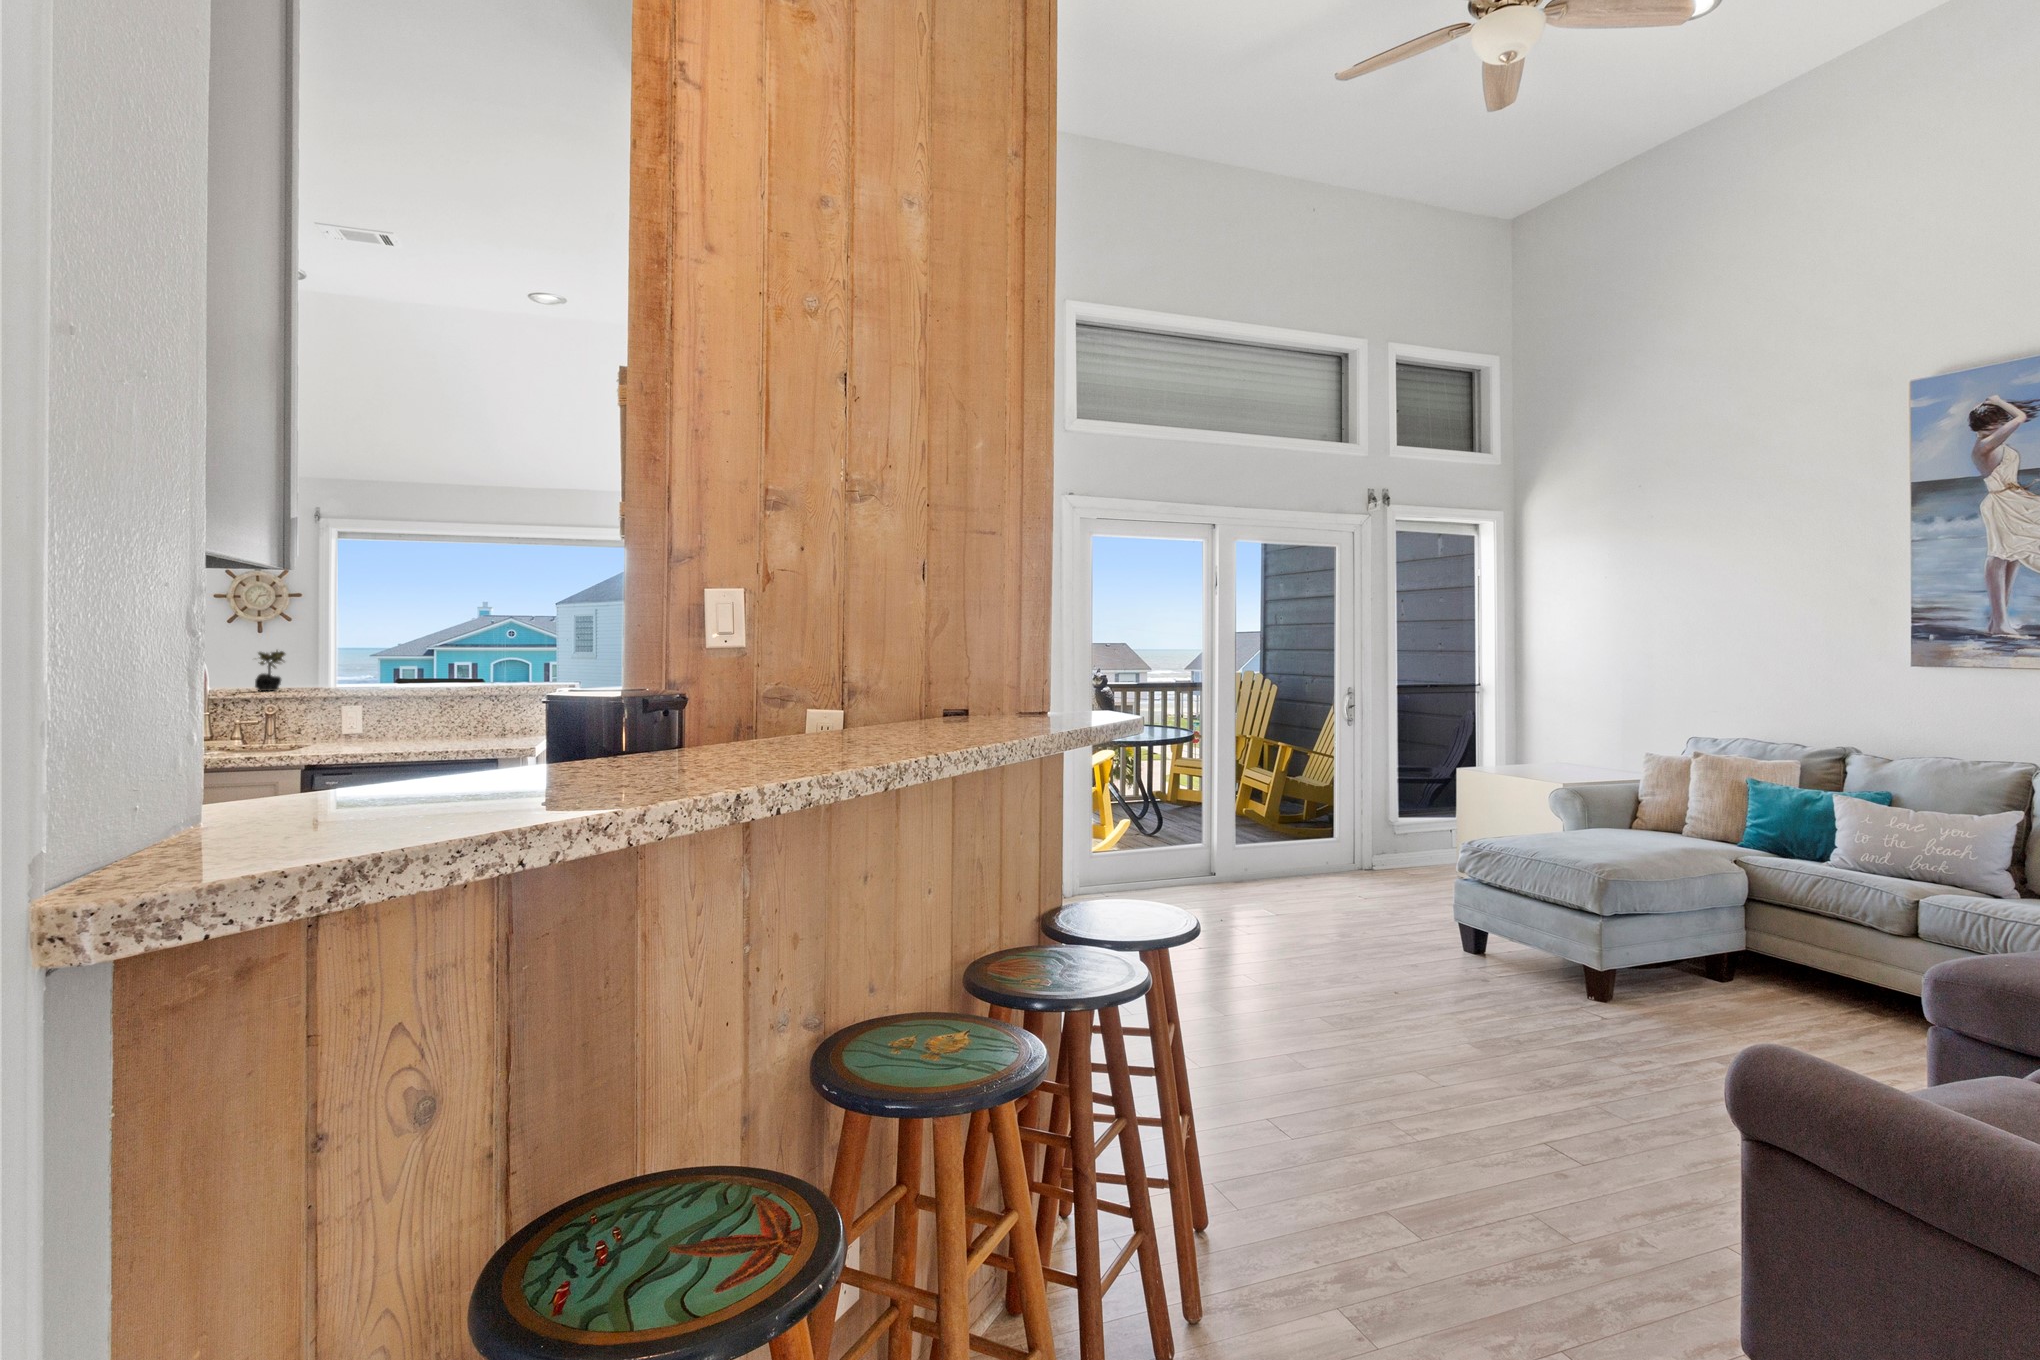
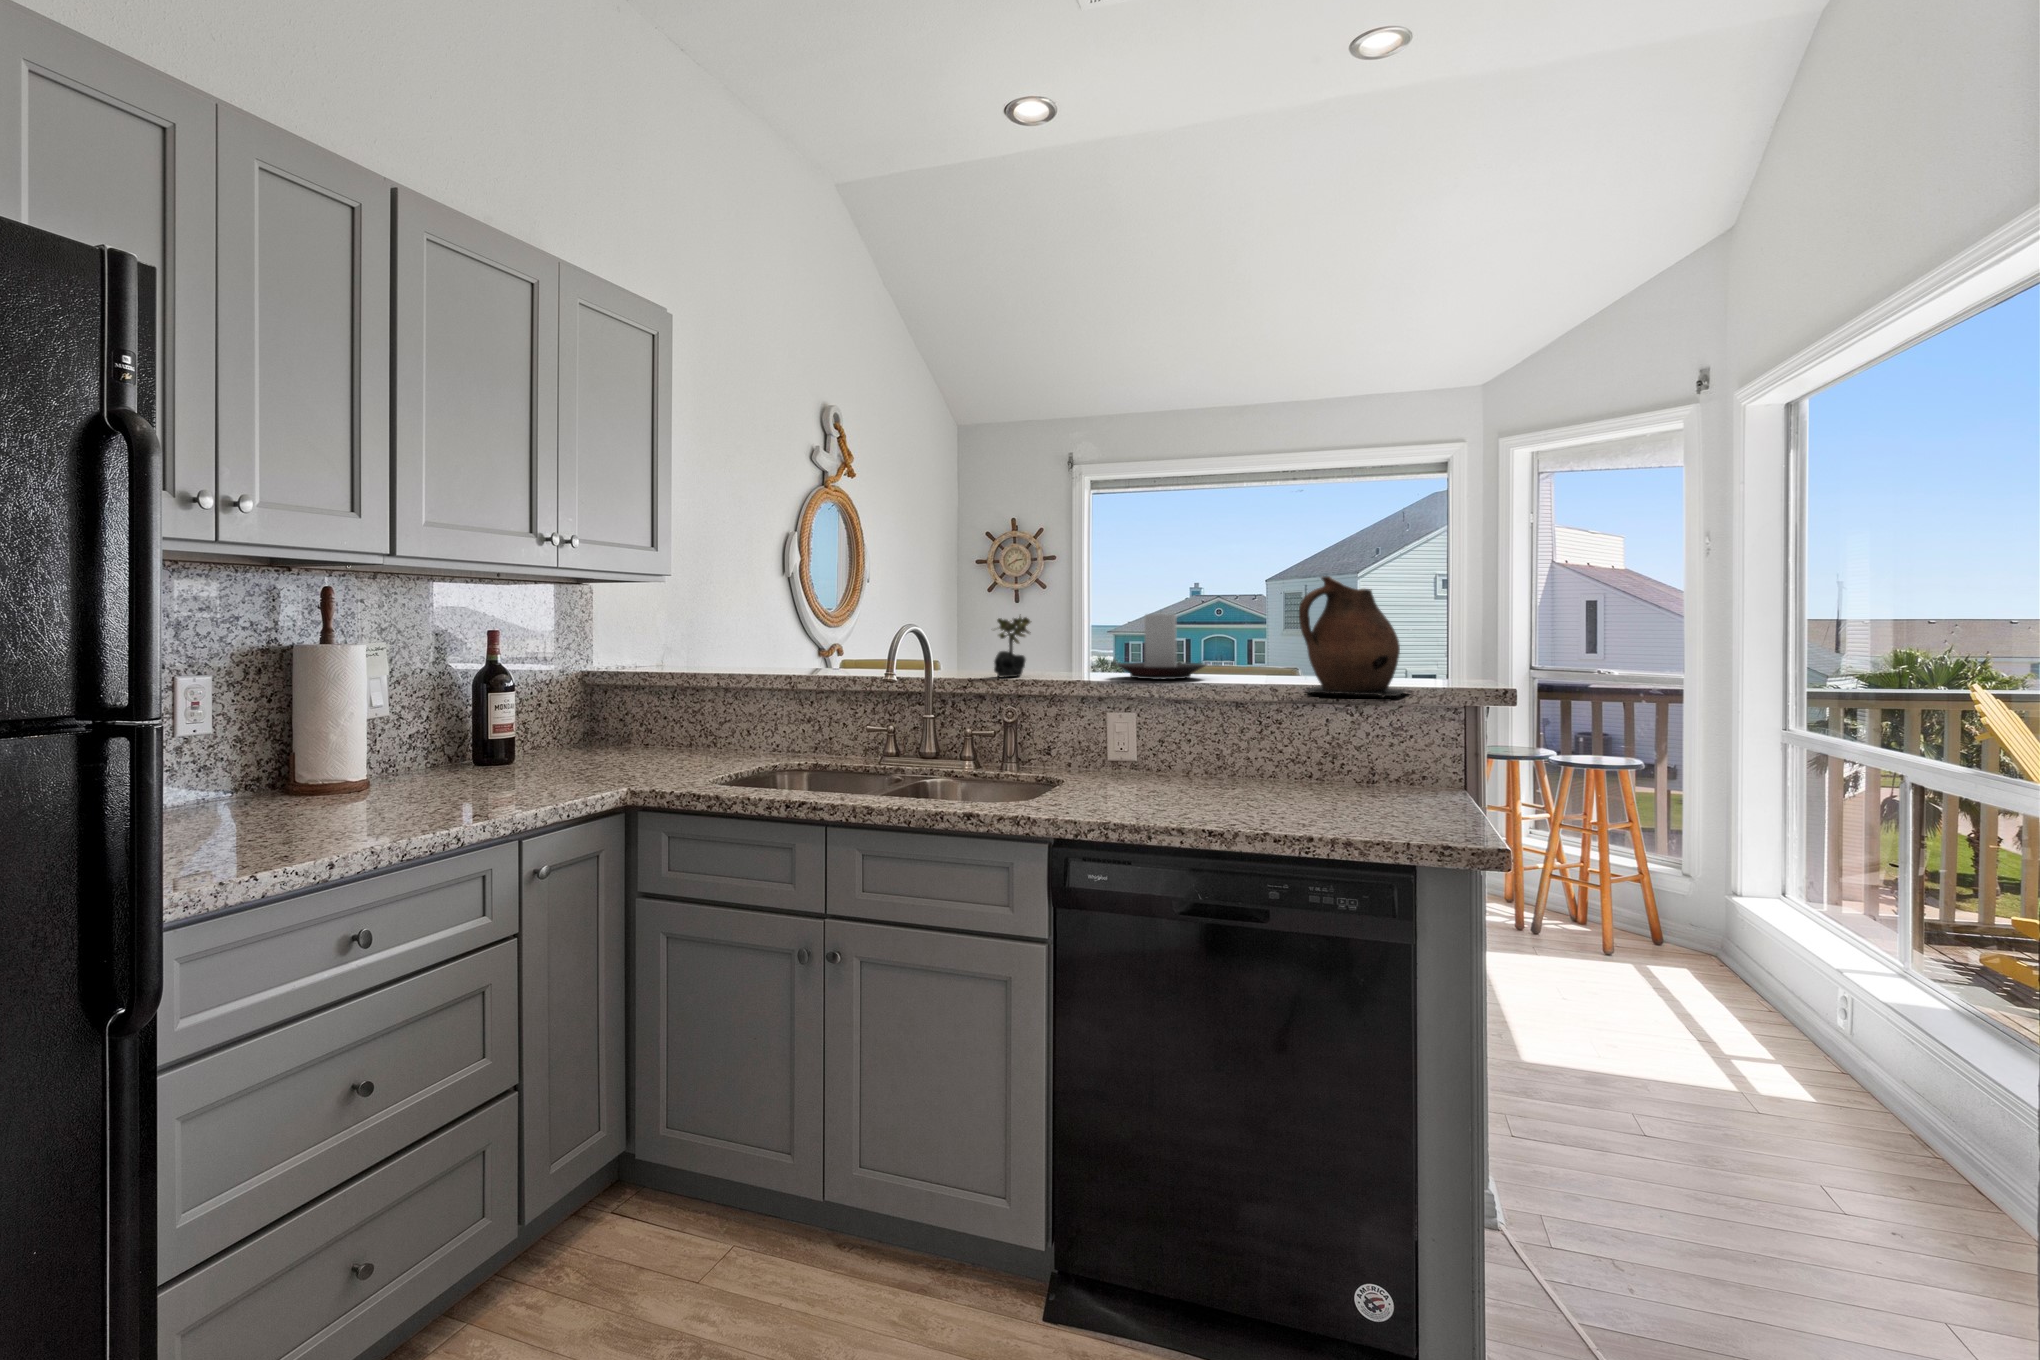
ceramic pitcher: none [457,632,519,691] -> present [1299,576,1411,698]
candle holder: none [351,647,418,689] -> present [1117,614,1206,680]

